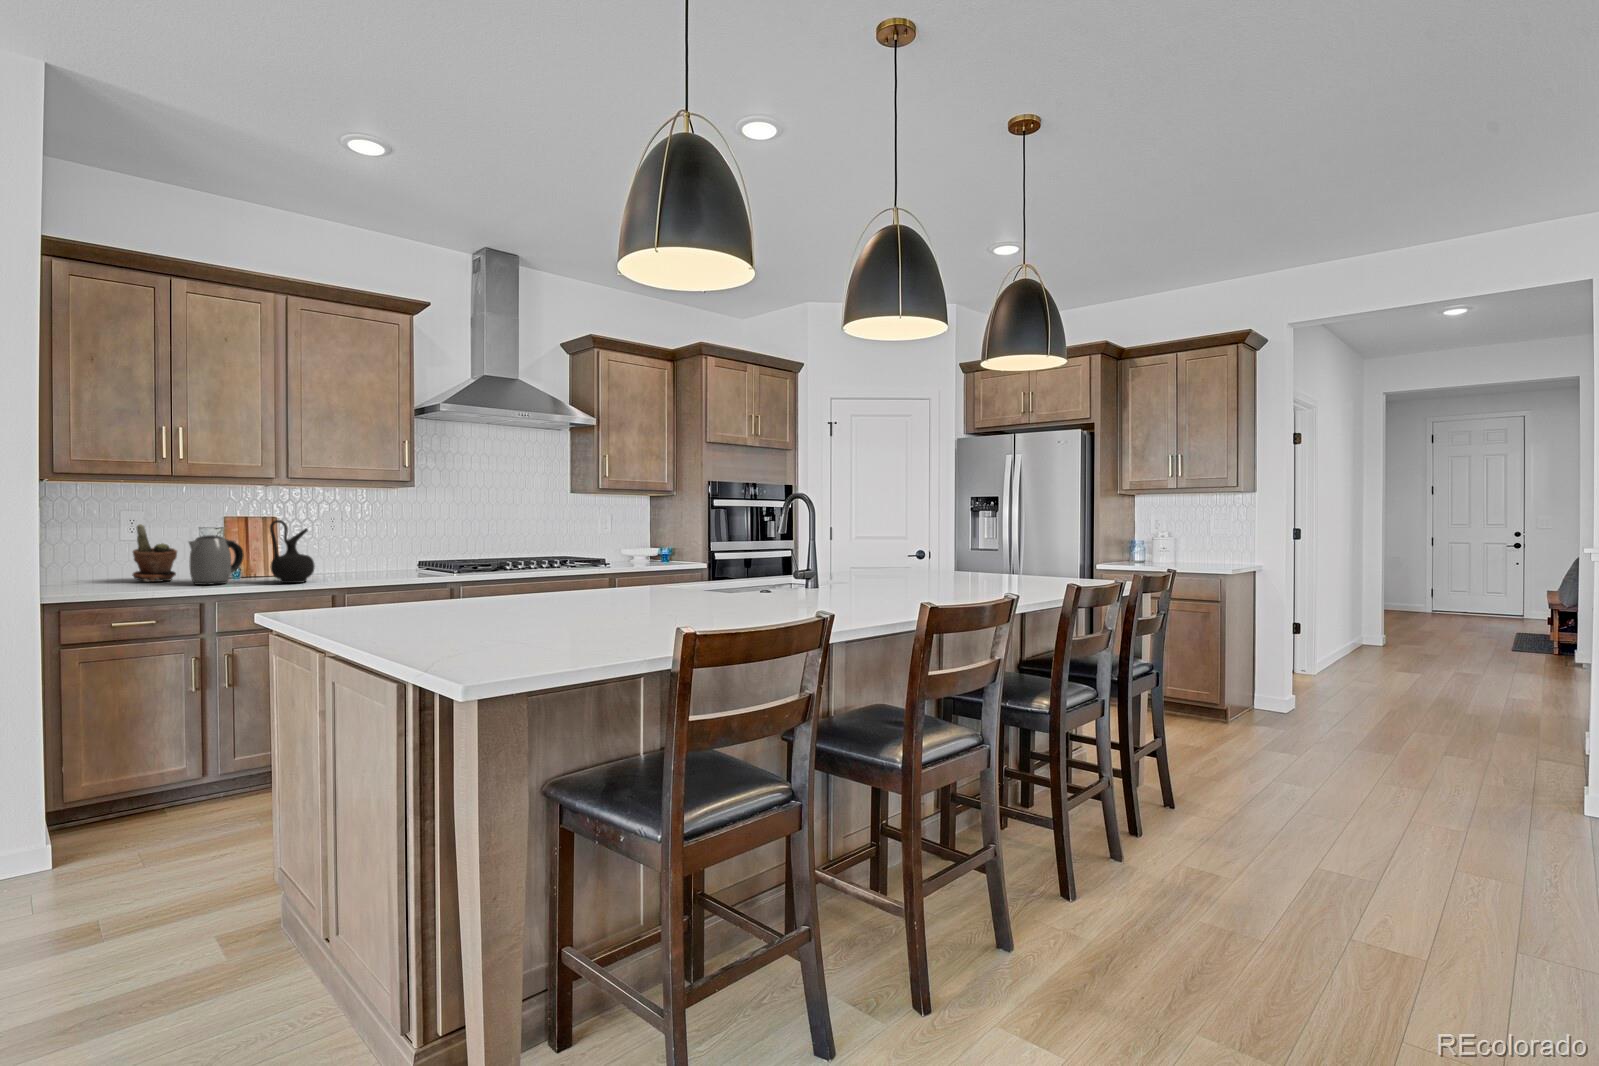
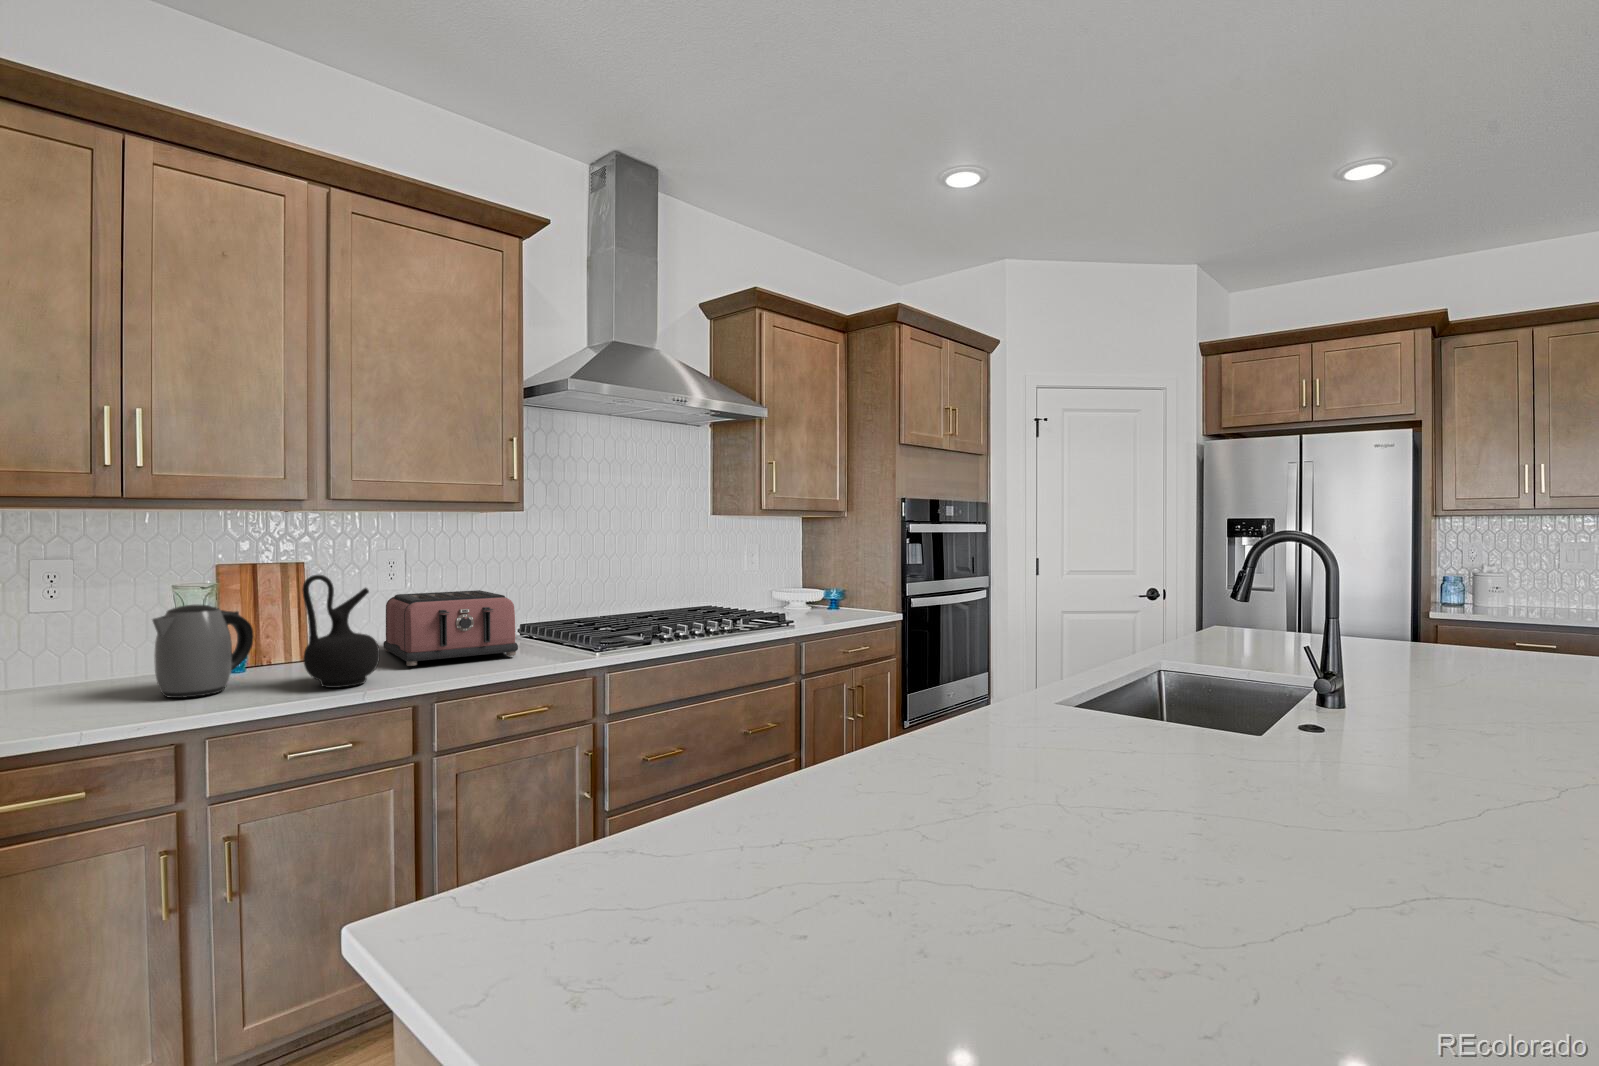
potted plant: present [132,524,177,582] -> none [47,586,133,691]
toaster: none [325,536,404,576] -> present [383,590,518,666]

